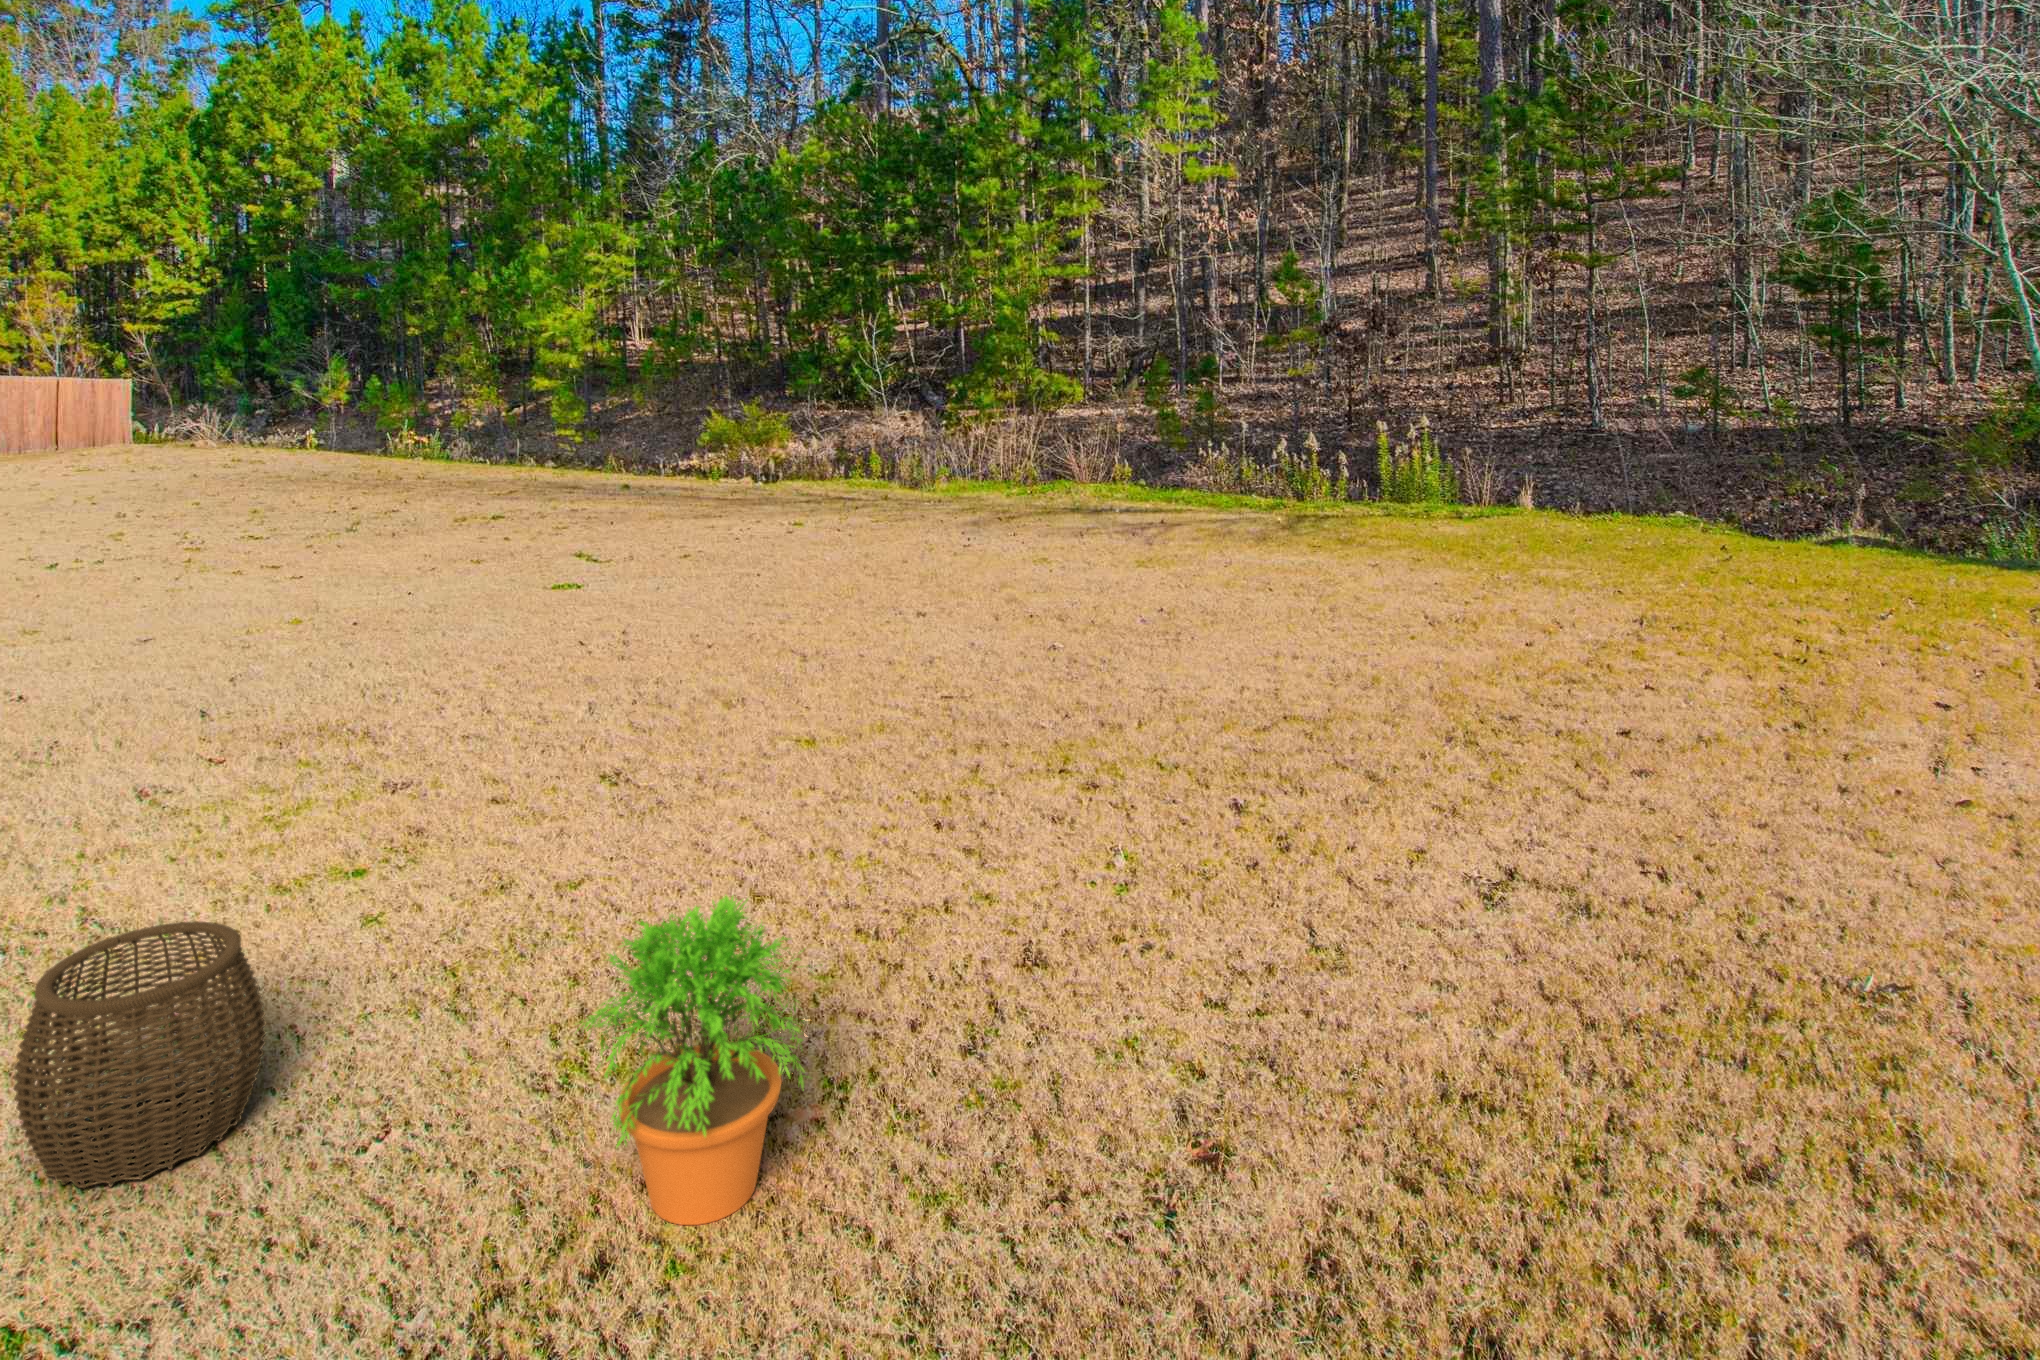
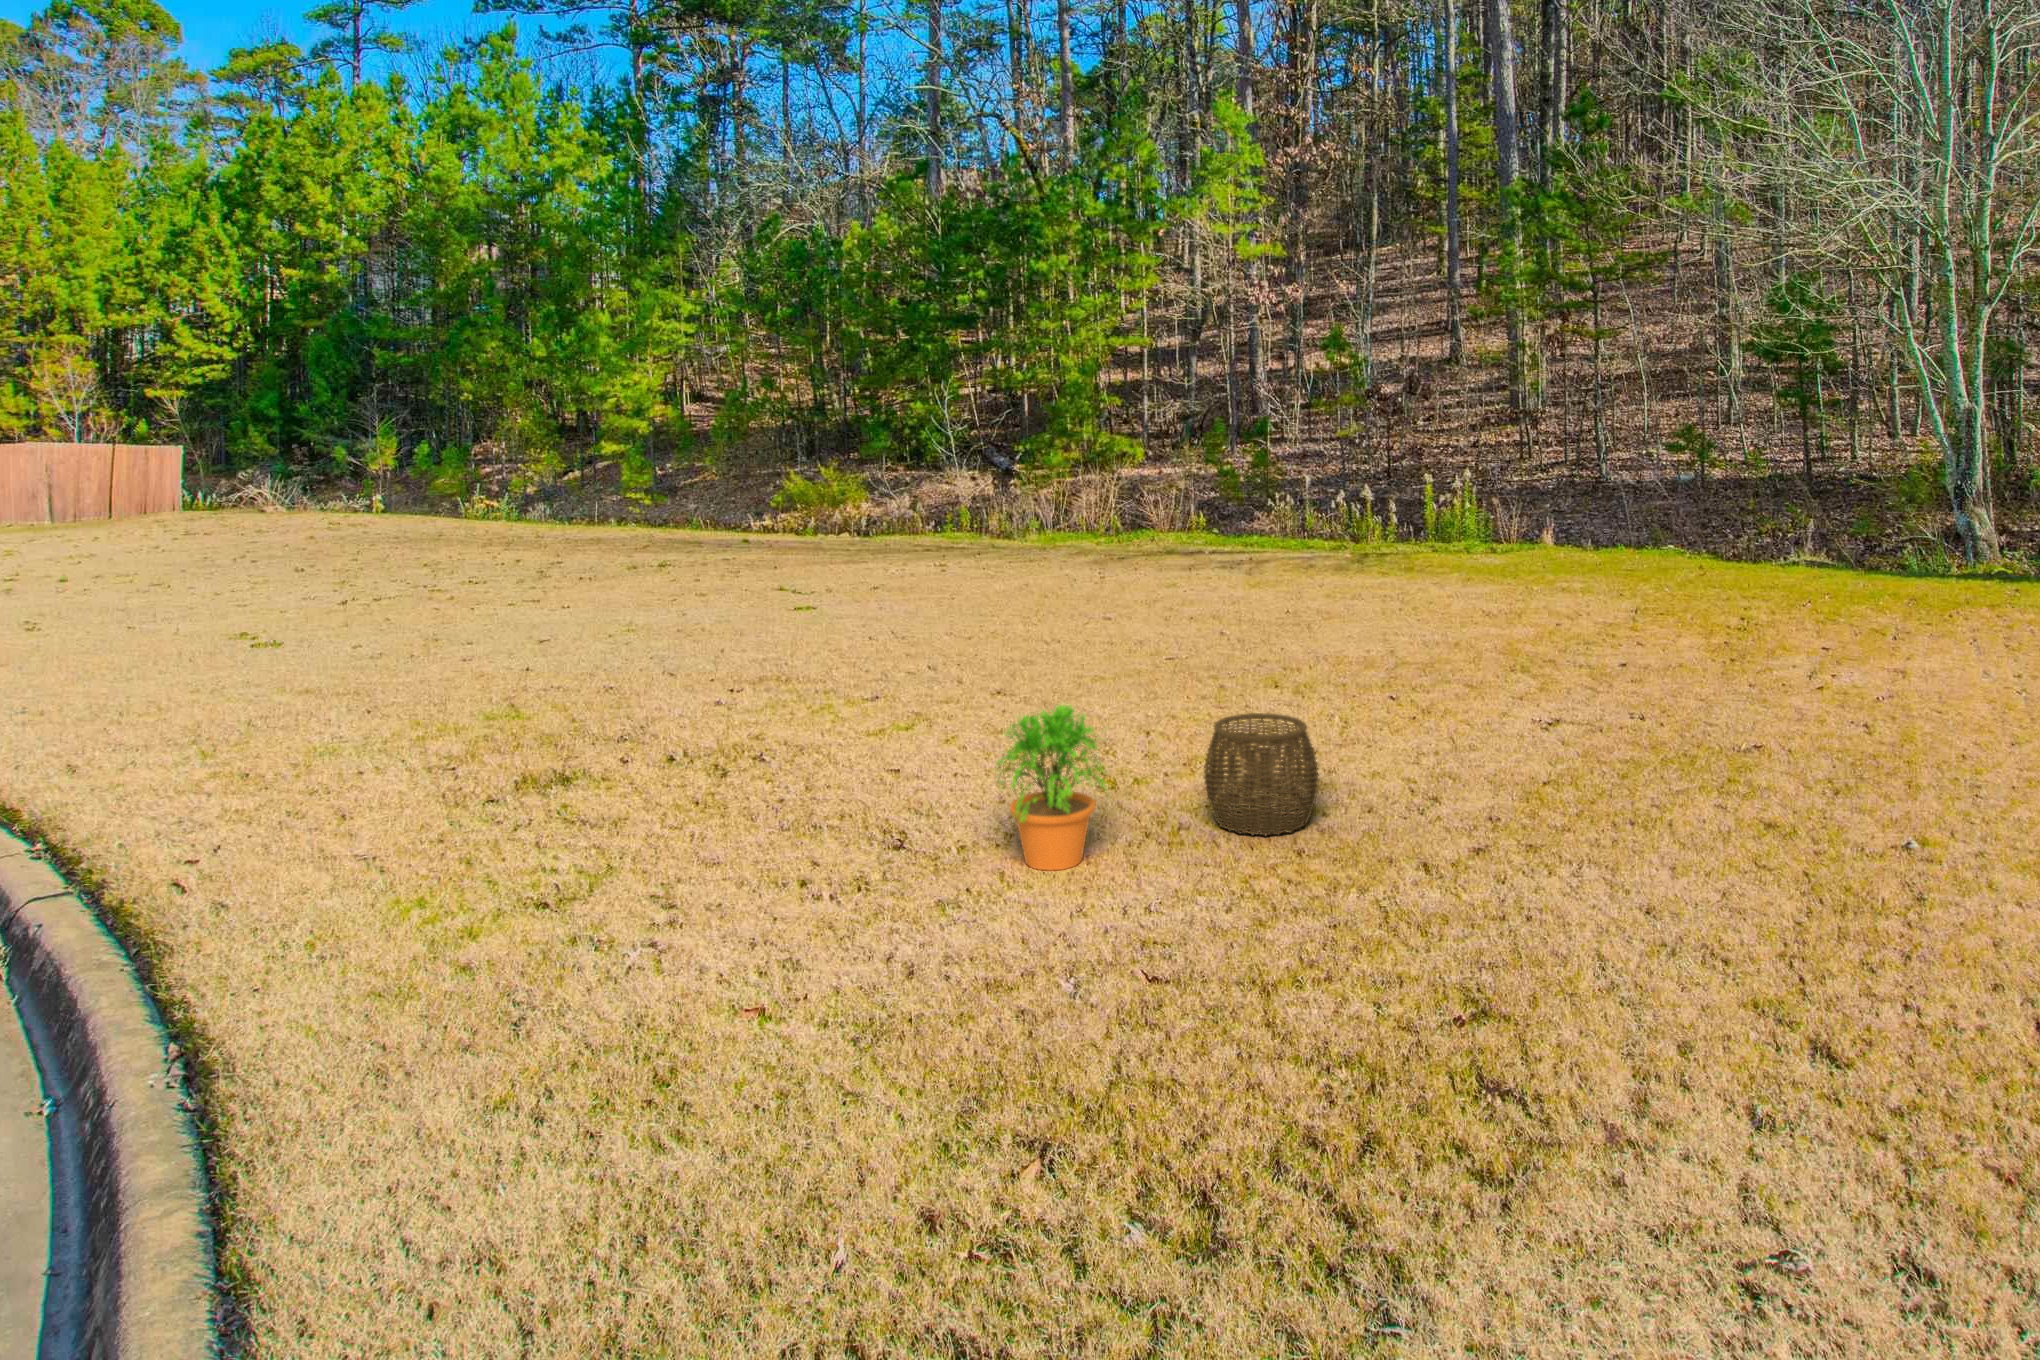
woven basket: present [13,922,266,1188] -> present [1203,713,1319,836]

